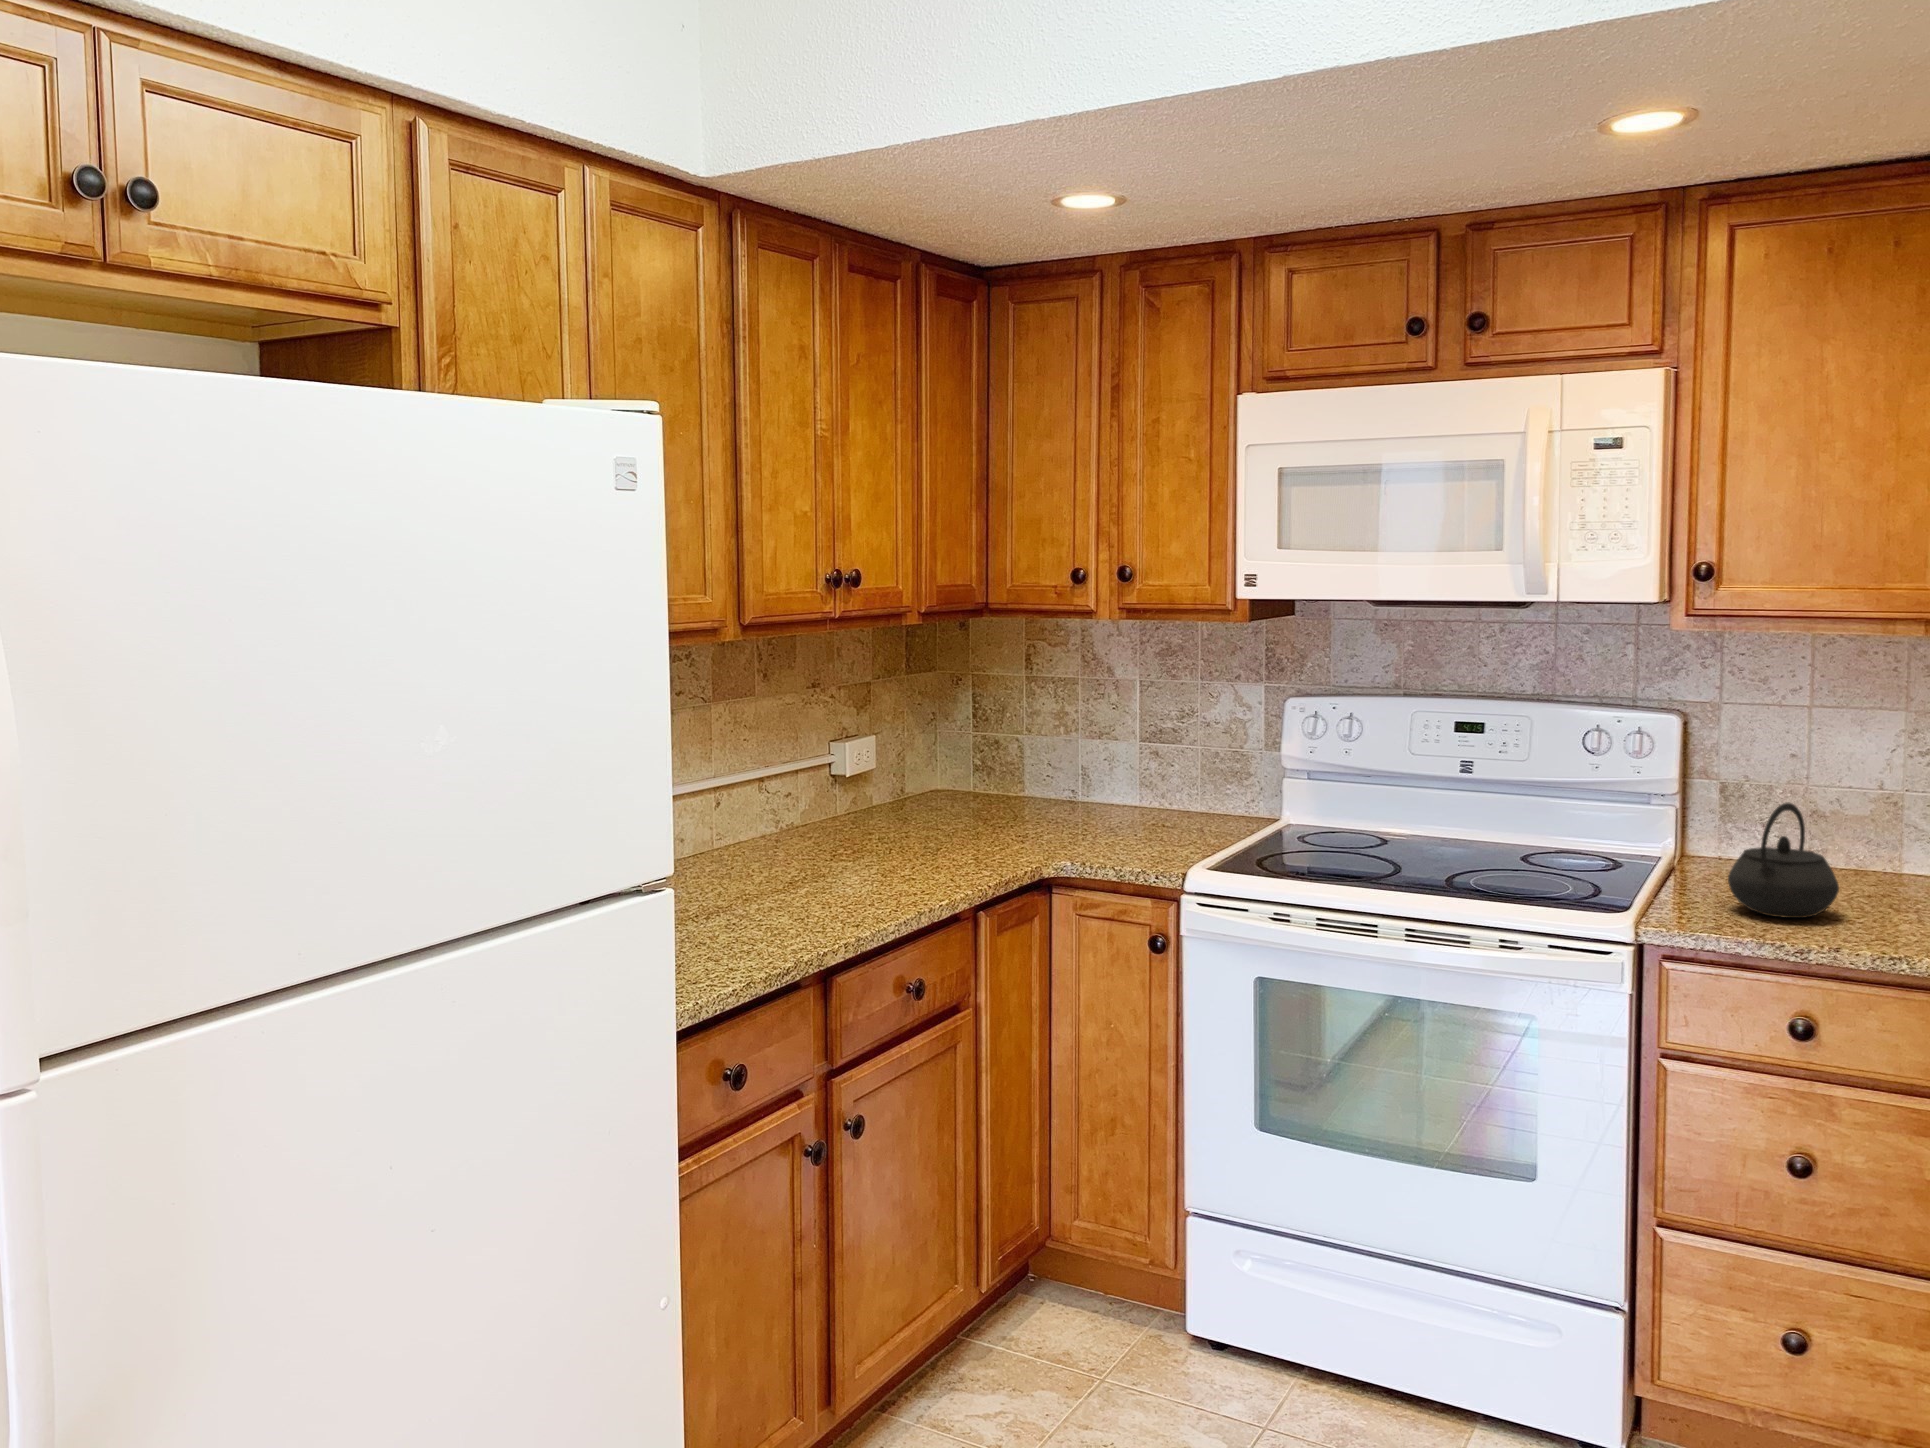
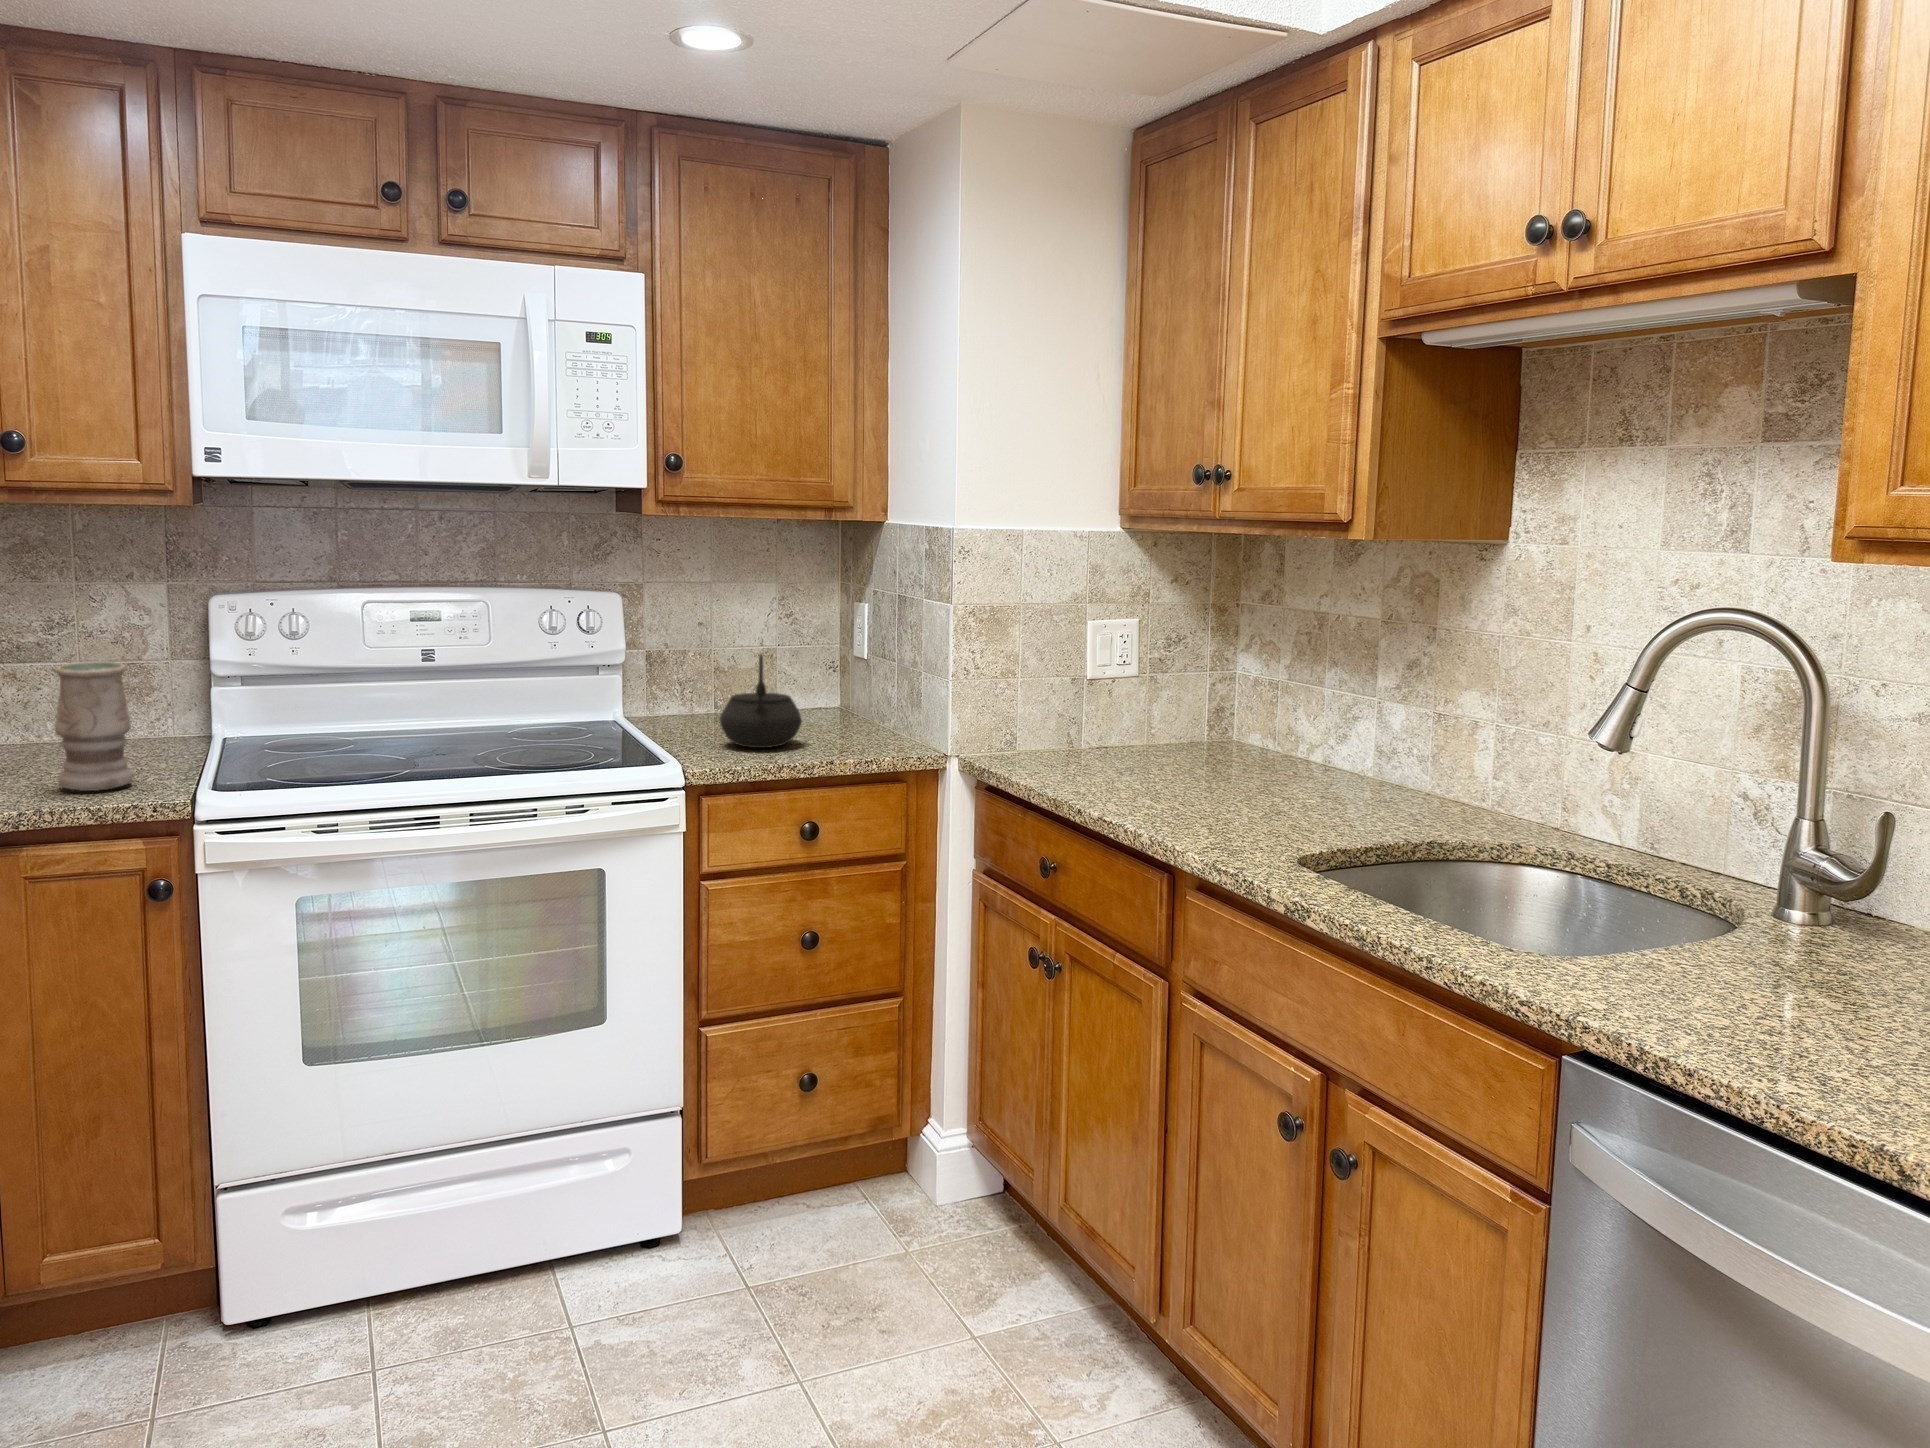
vase: none [1121,752,1173,858] -> present [55,661,133,791]

